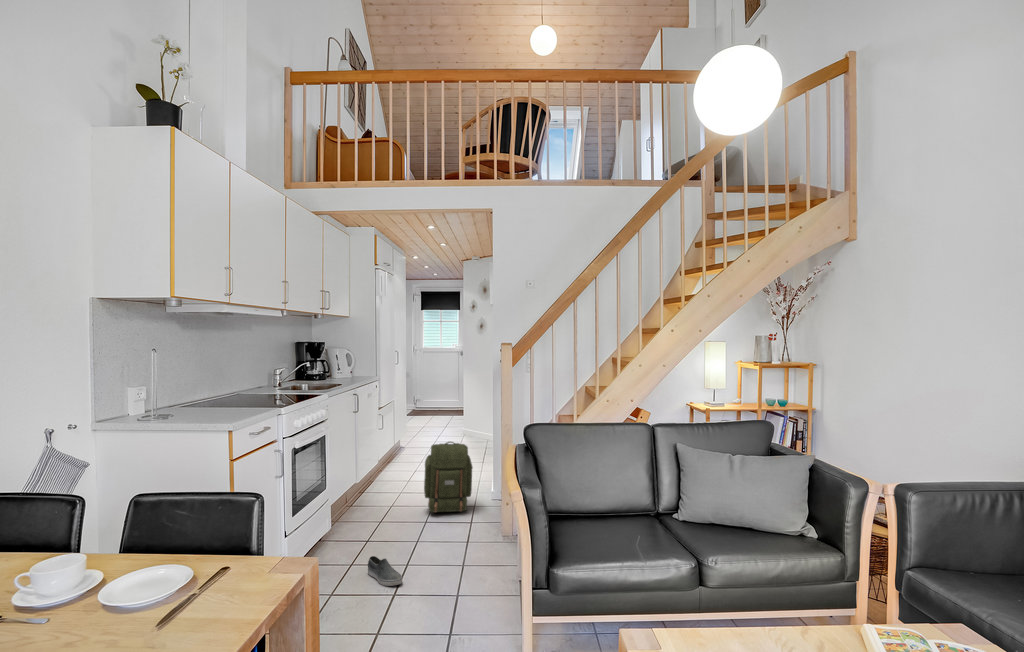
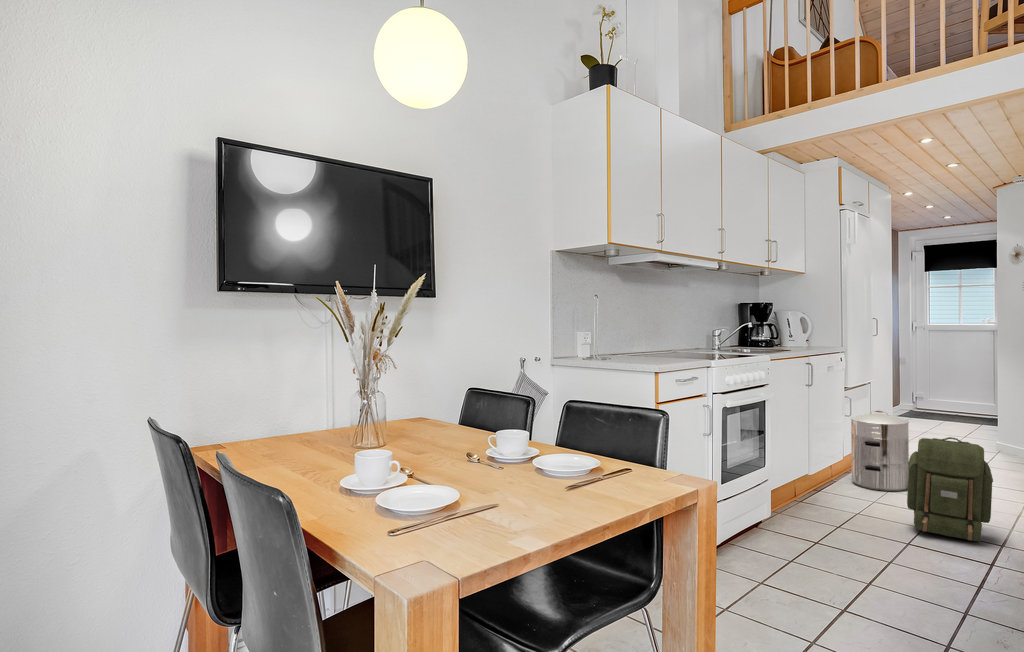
waste bin: none [383,424,421,485] -> present [851,411,909,491]
shoe: present [368,556,402,586] -> none [812,555,859,598]

